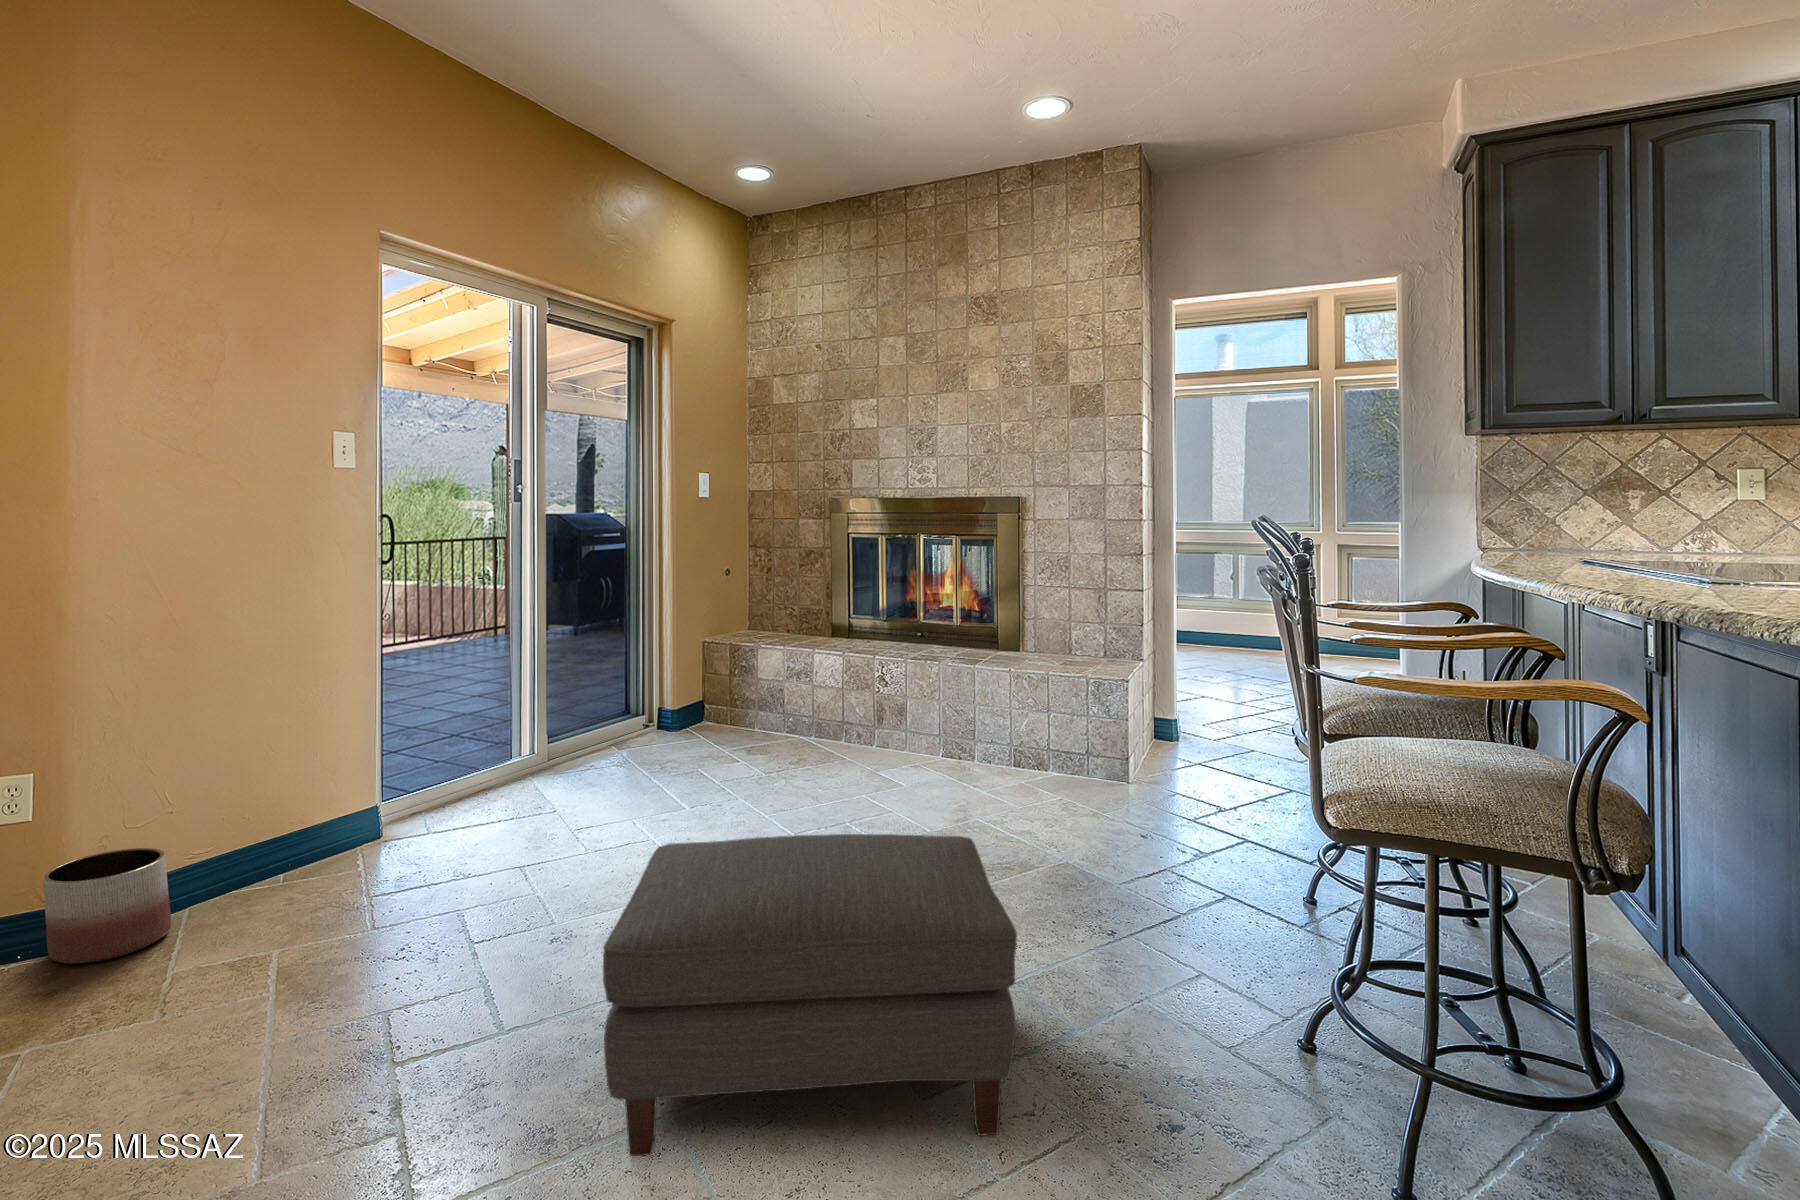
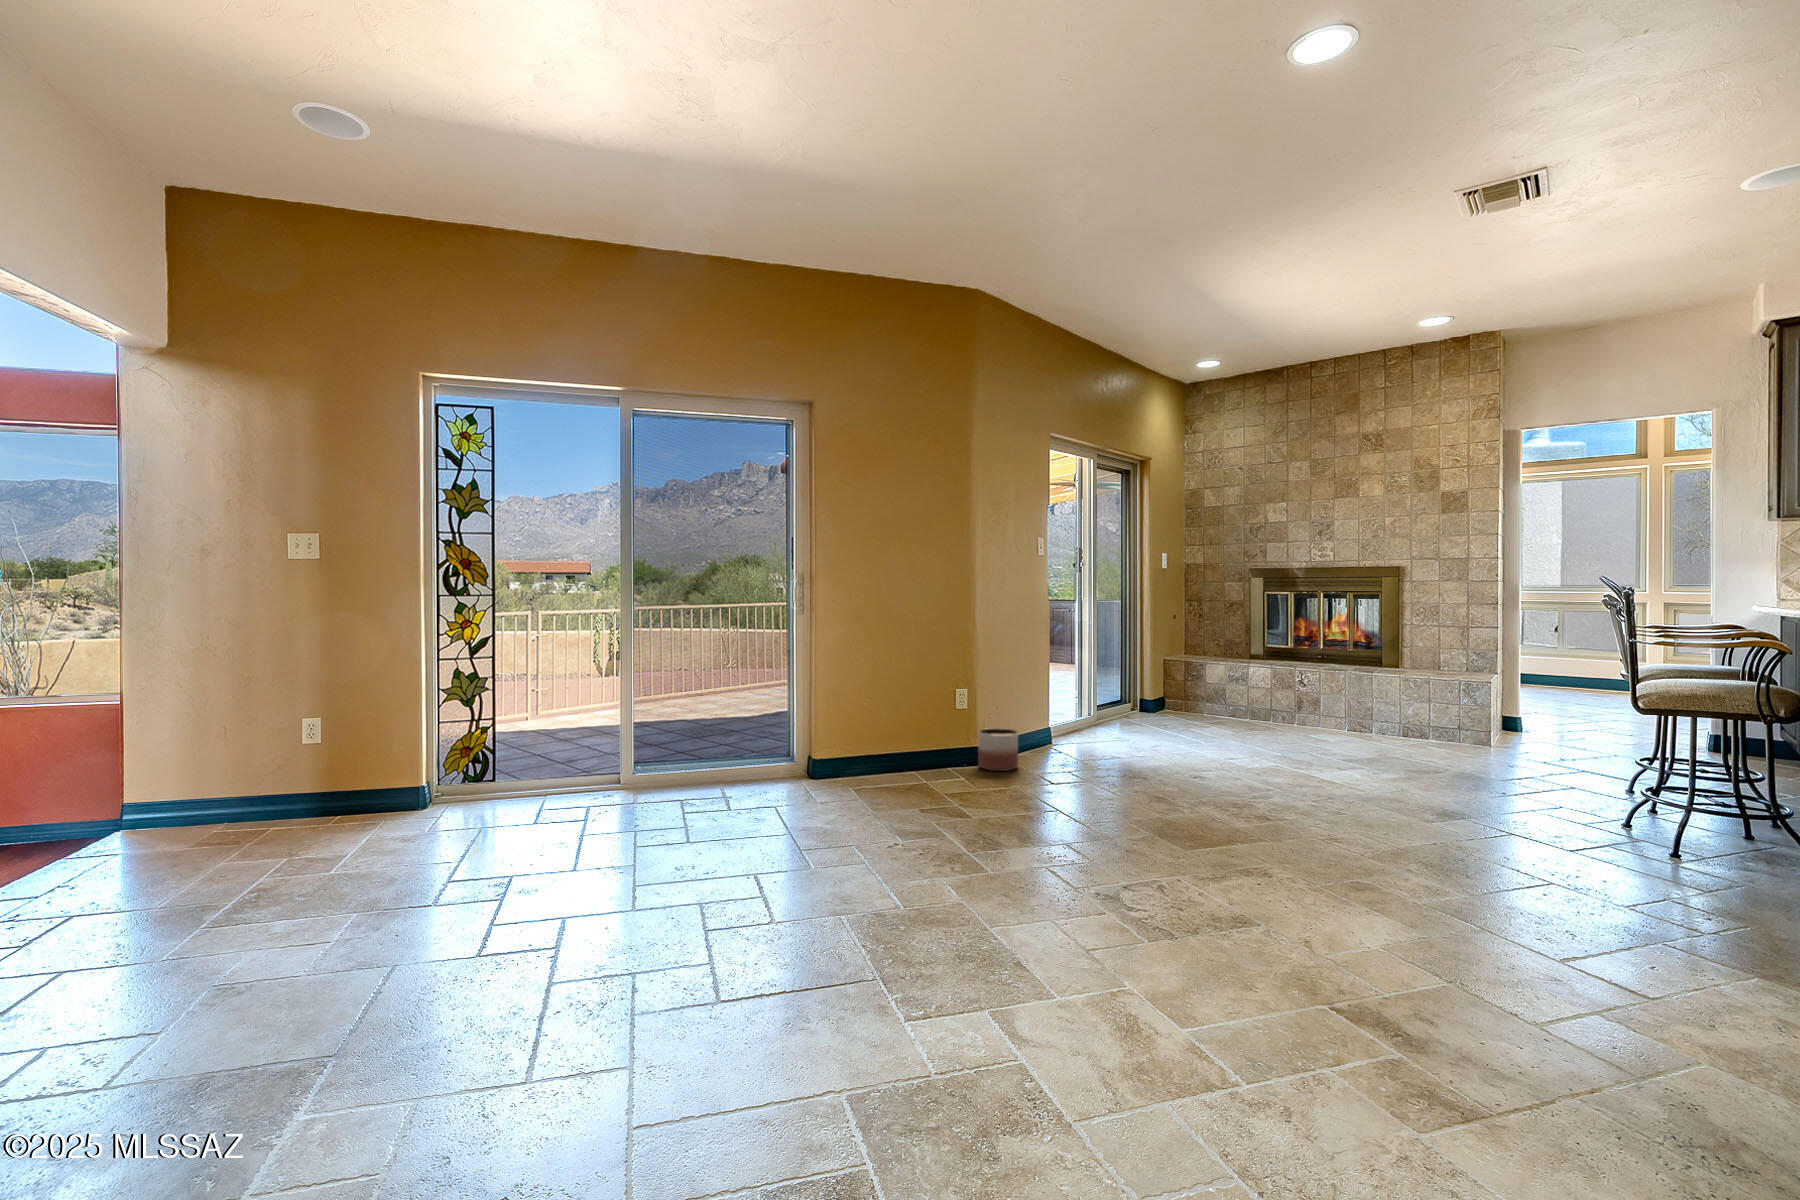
ottoman: present [603,834,1017,1156] -> none [1281,723,1485,835]

